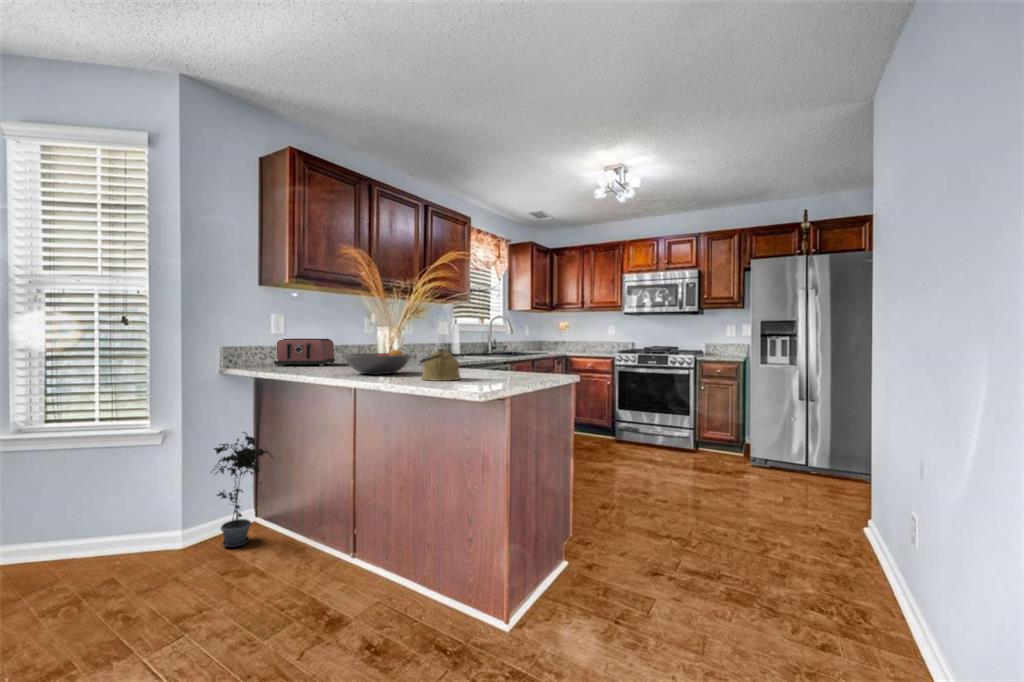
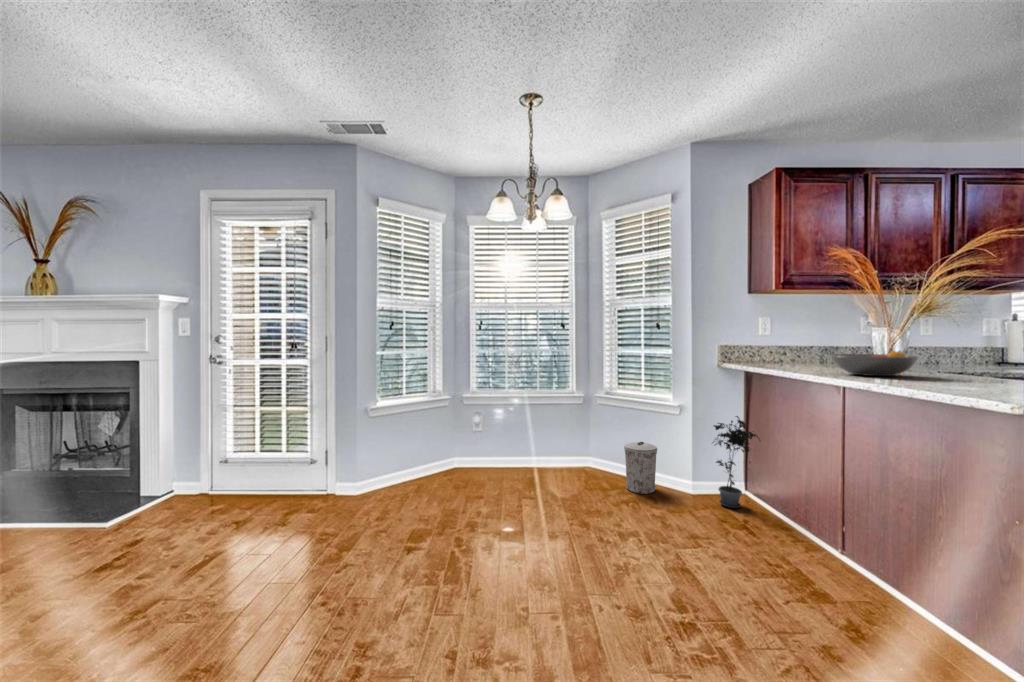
toaster: present [274,338,335,366] -> none [762,339,823,366]
kettle: present [420,349,460,381] -> none [925,350,993,388]
trash can: none [57,494,124,580] -> present [624,442,657,494]

